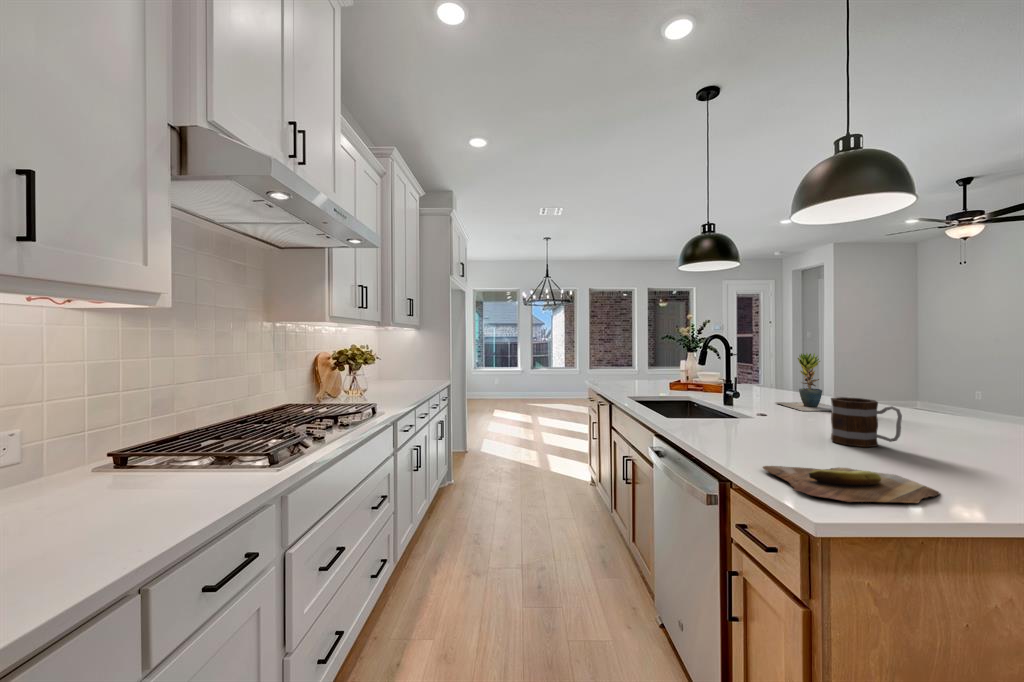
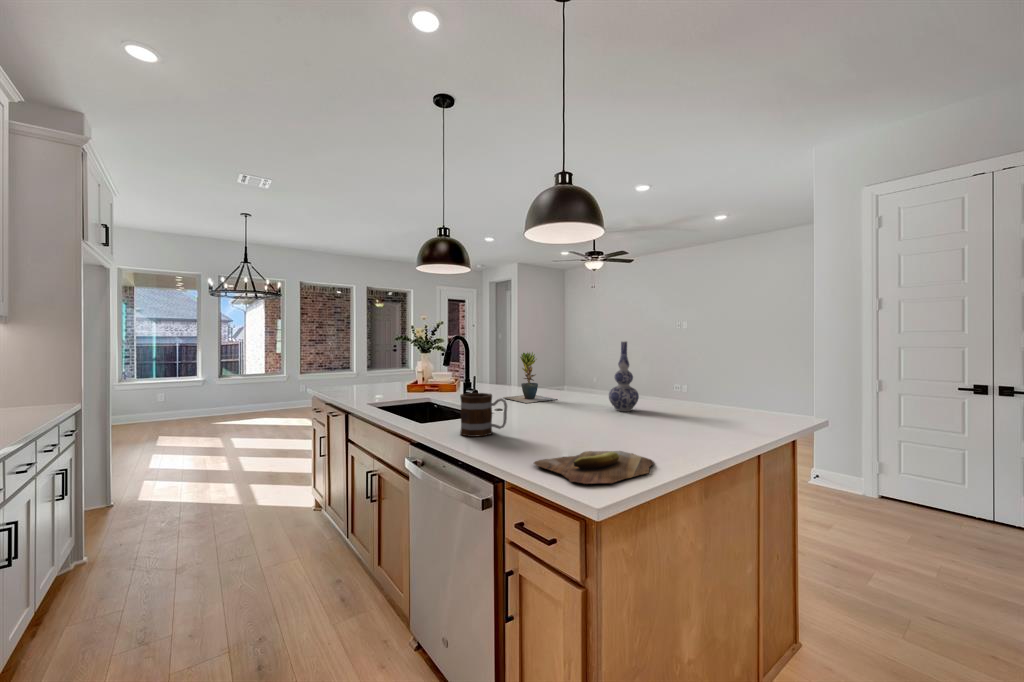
vase: none [924,341,979,435] -> present [609,341,639,411]
mug: present [831,397,902,447] -> present [460,393,507,437]

